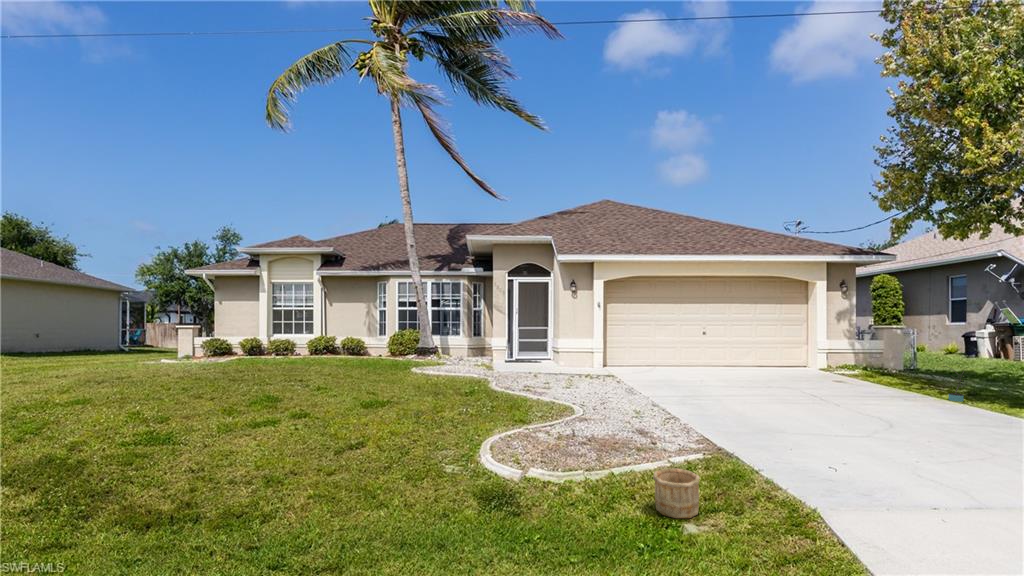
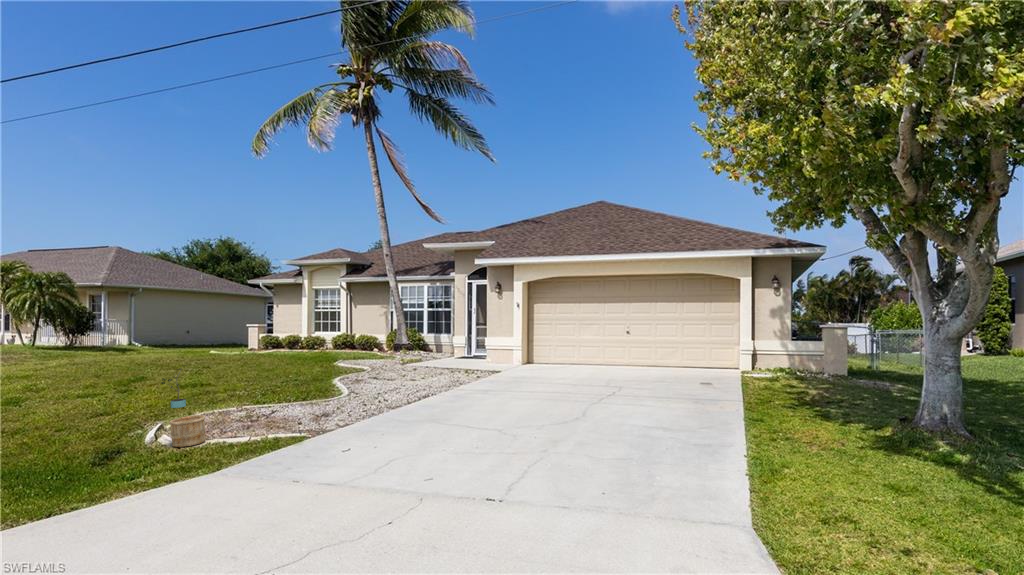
potted plant: present [944,366,965,402] -> present [161,365,186,408]

